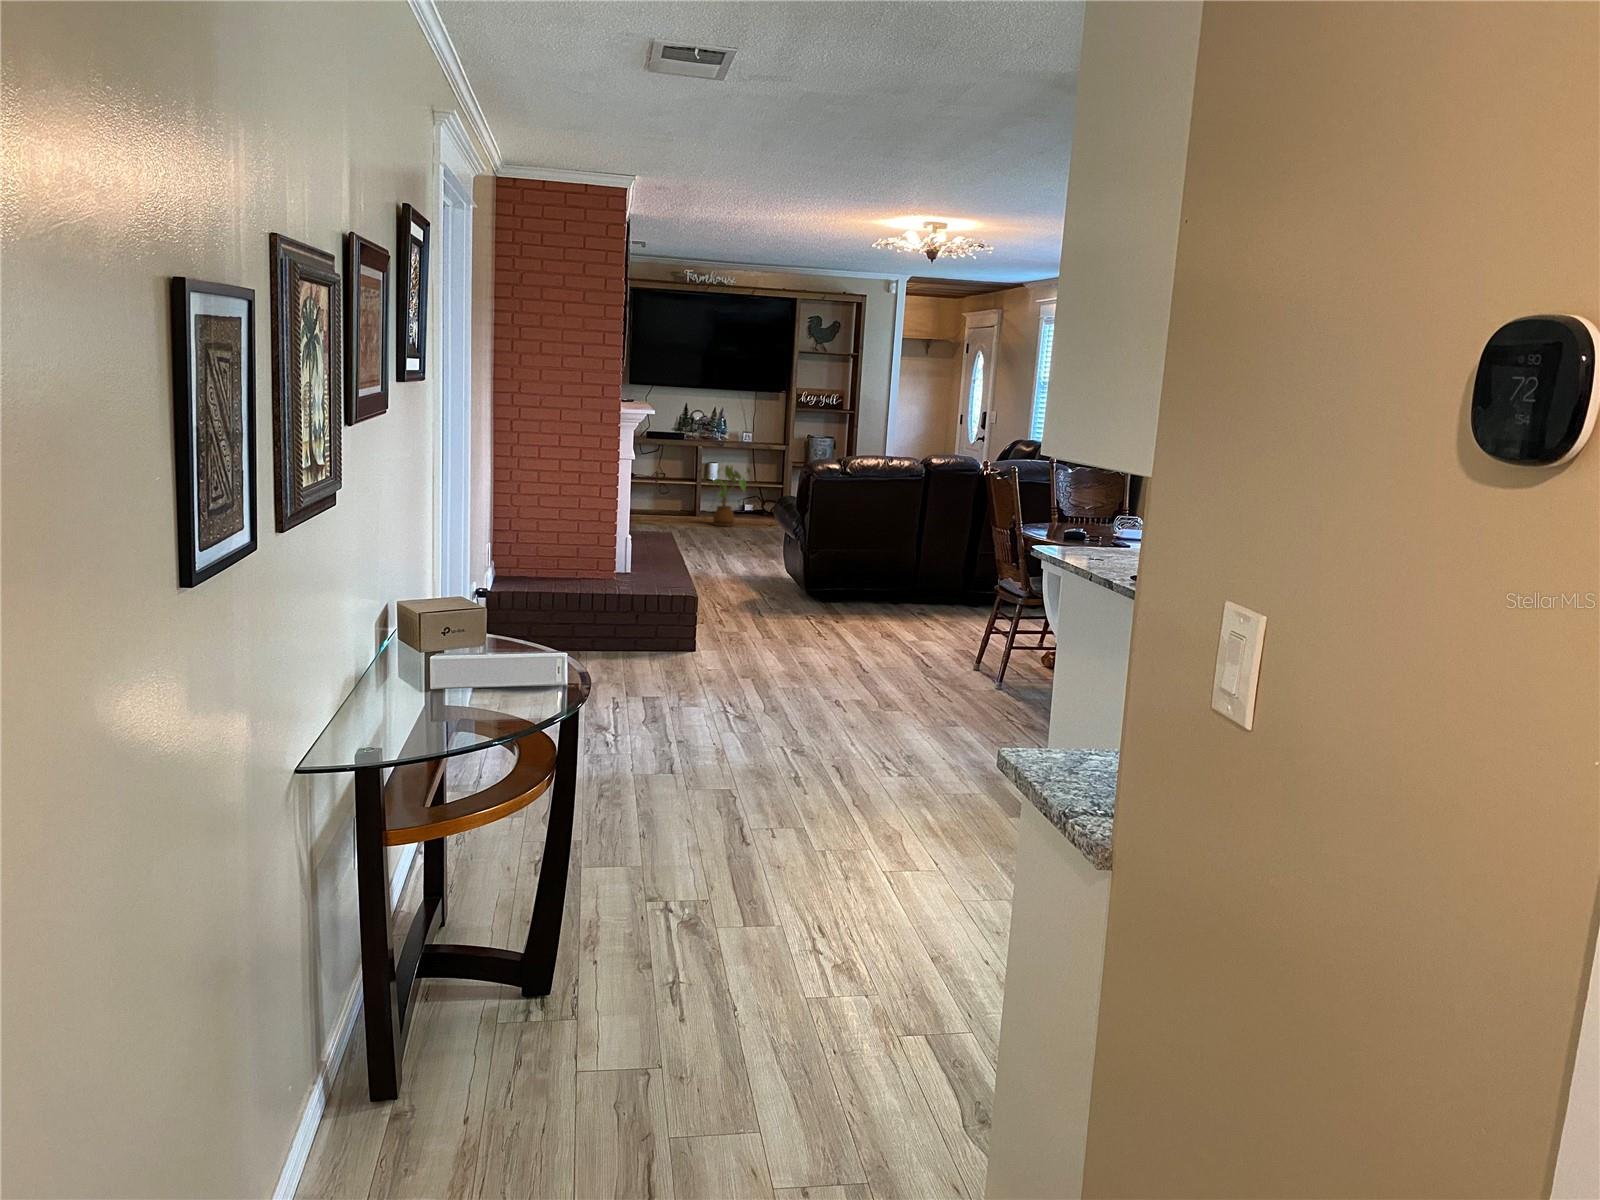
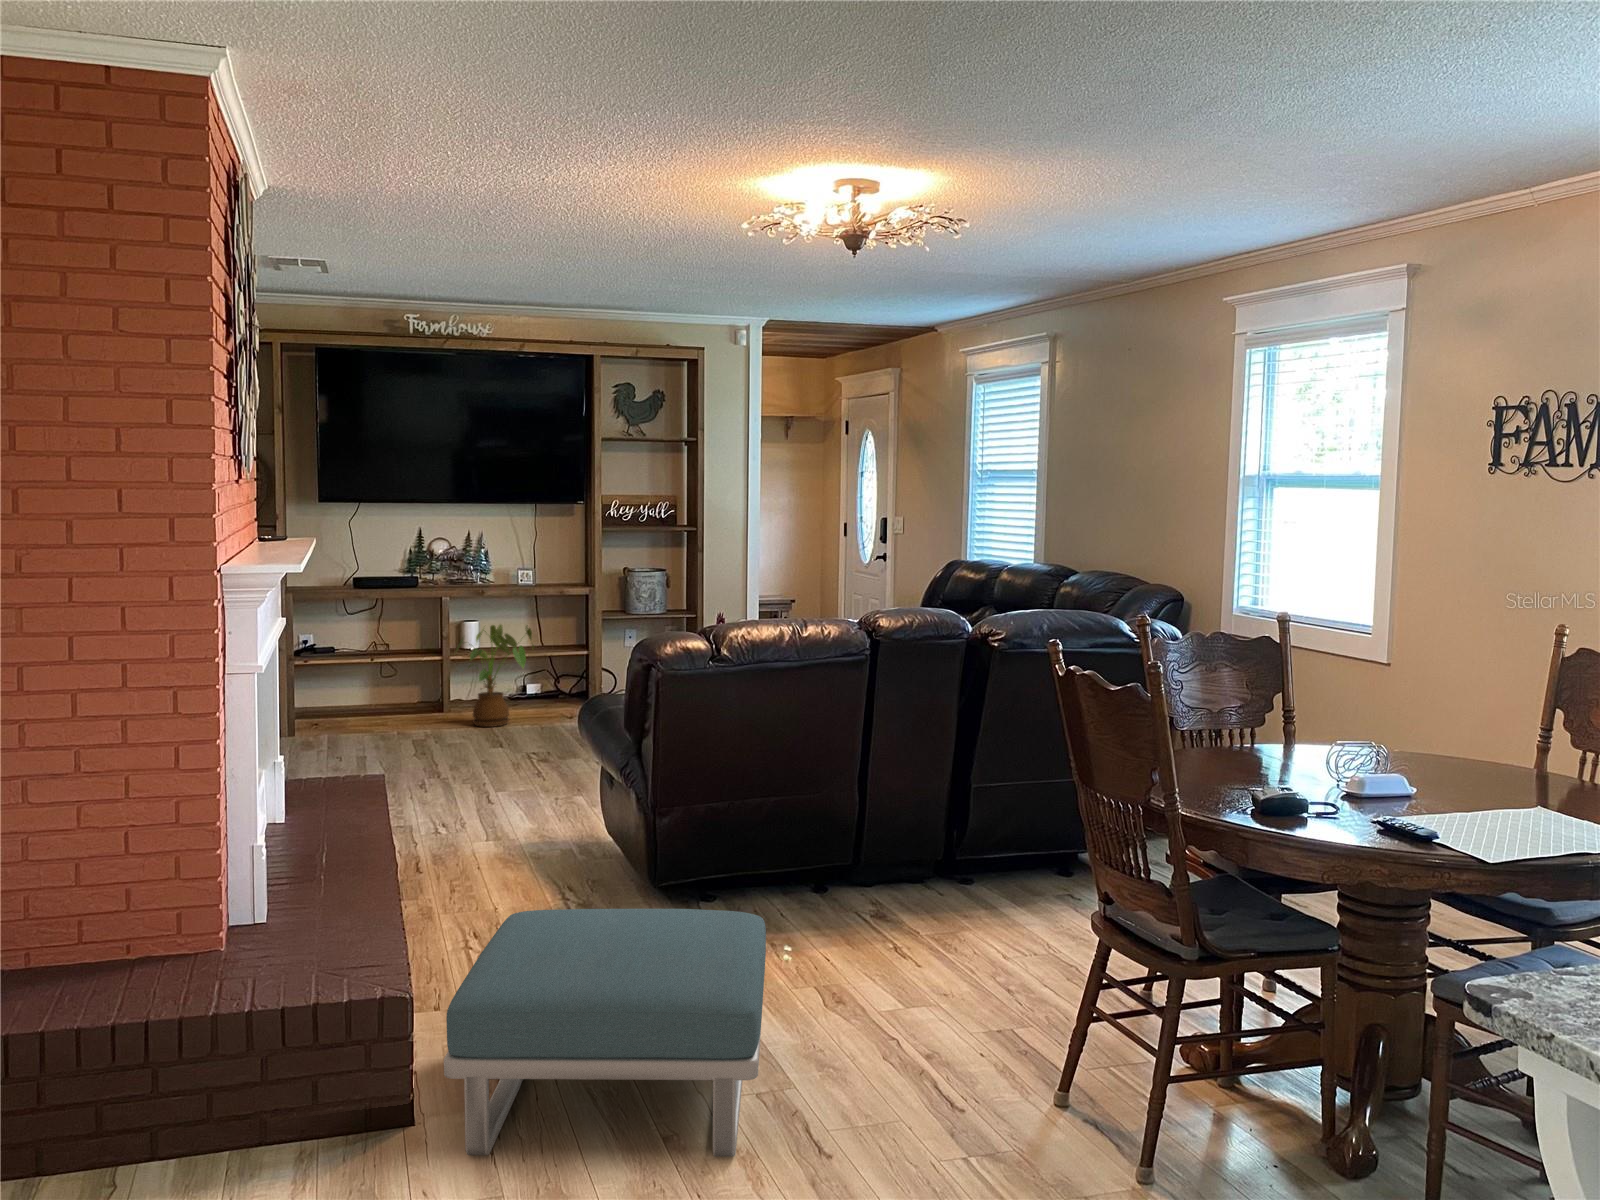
footstool: none [712,577,854,669] -> present [444,909,766,1156]

